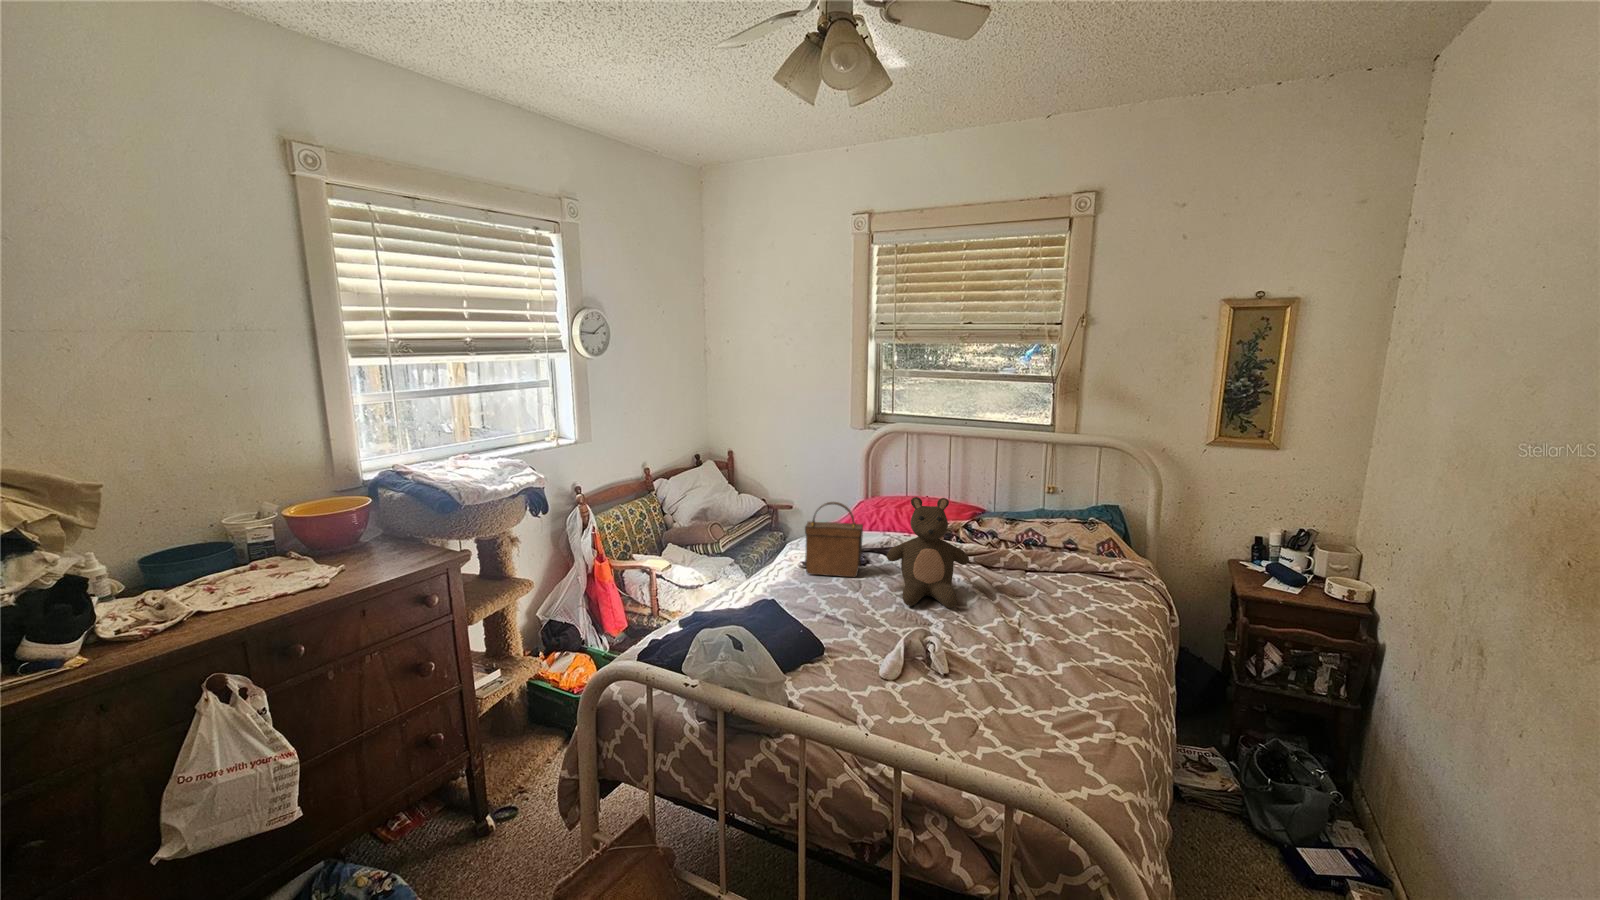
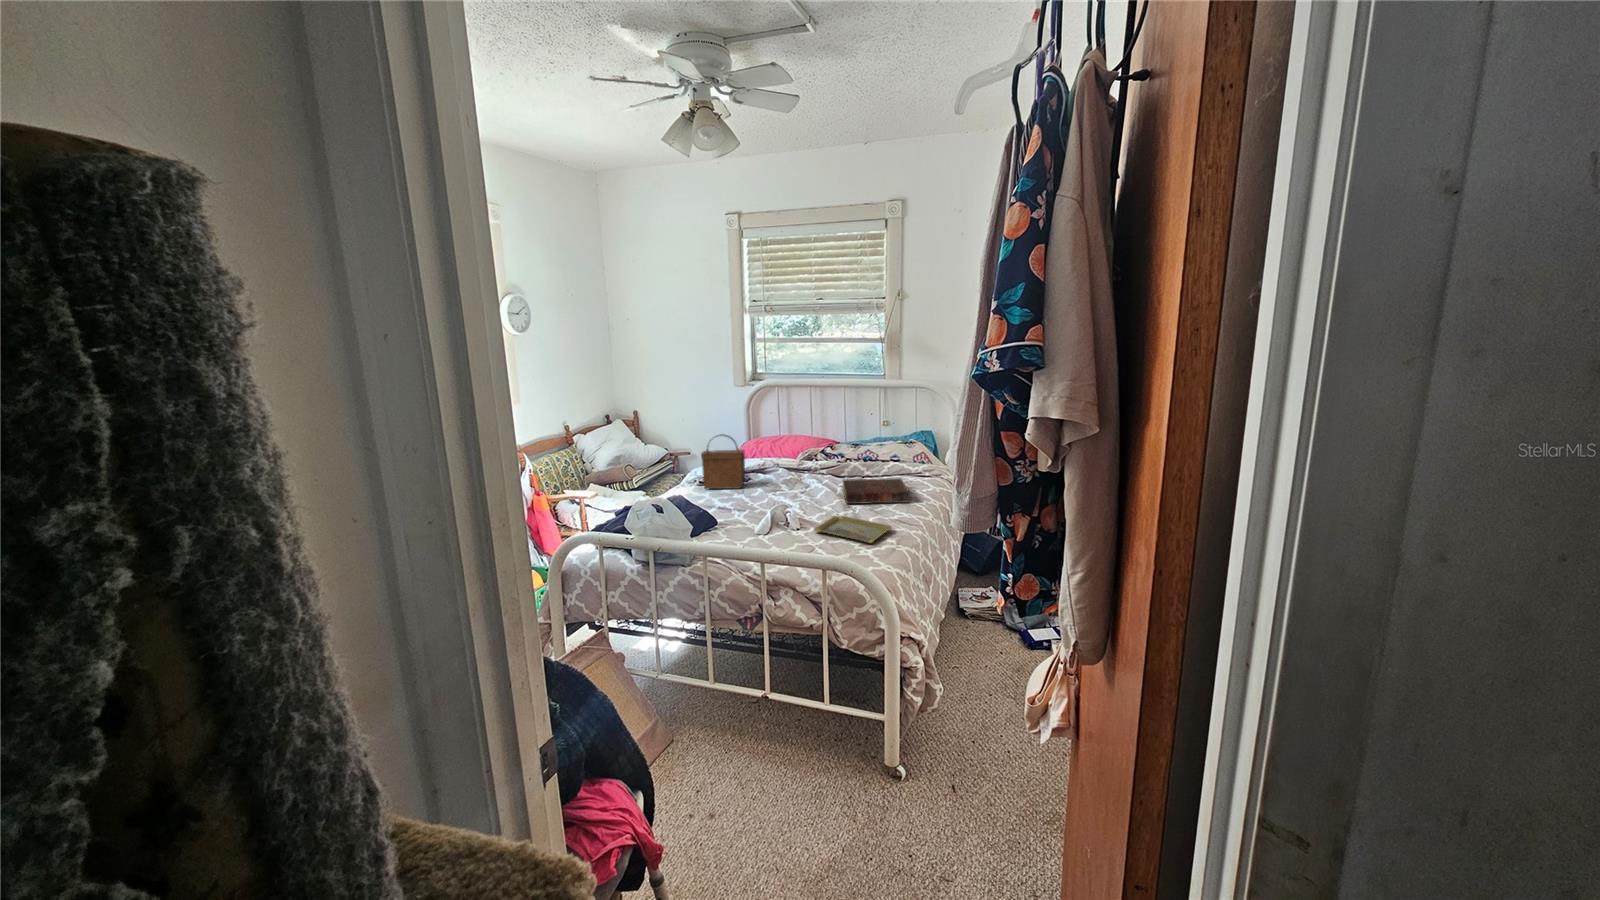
stuffed bear: present [887,497,969,608] -> none [762,424,819,500]
book: none [1001,580,1114,632] -> present [843,478,910,504]
tray: none [971,651,1100,722] -> present [814,516,891,543]

